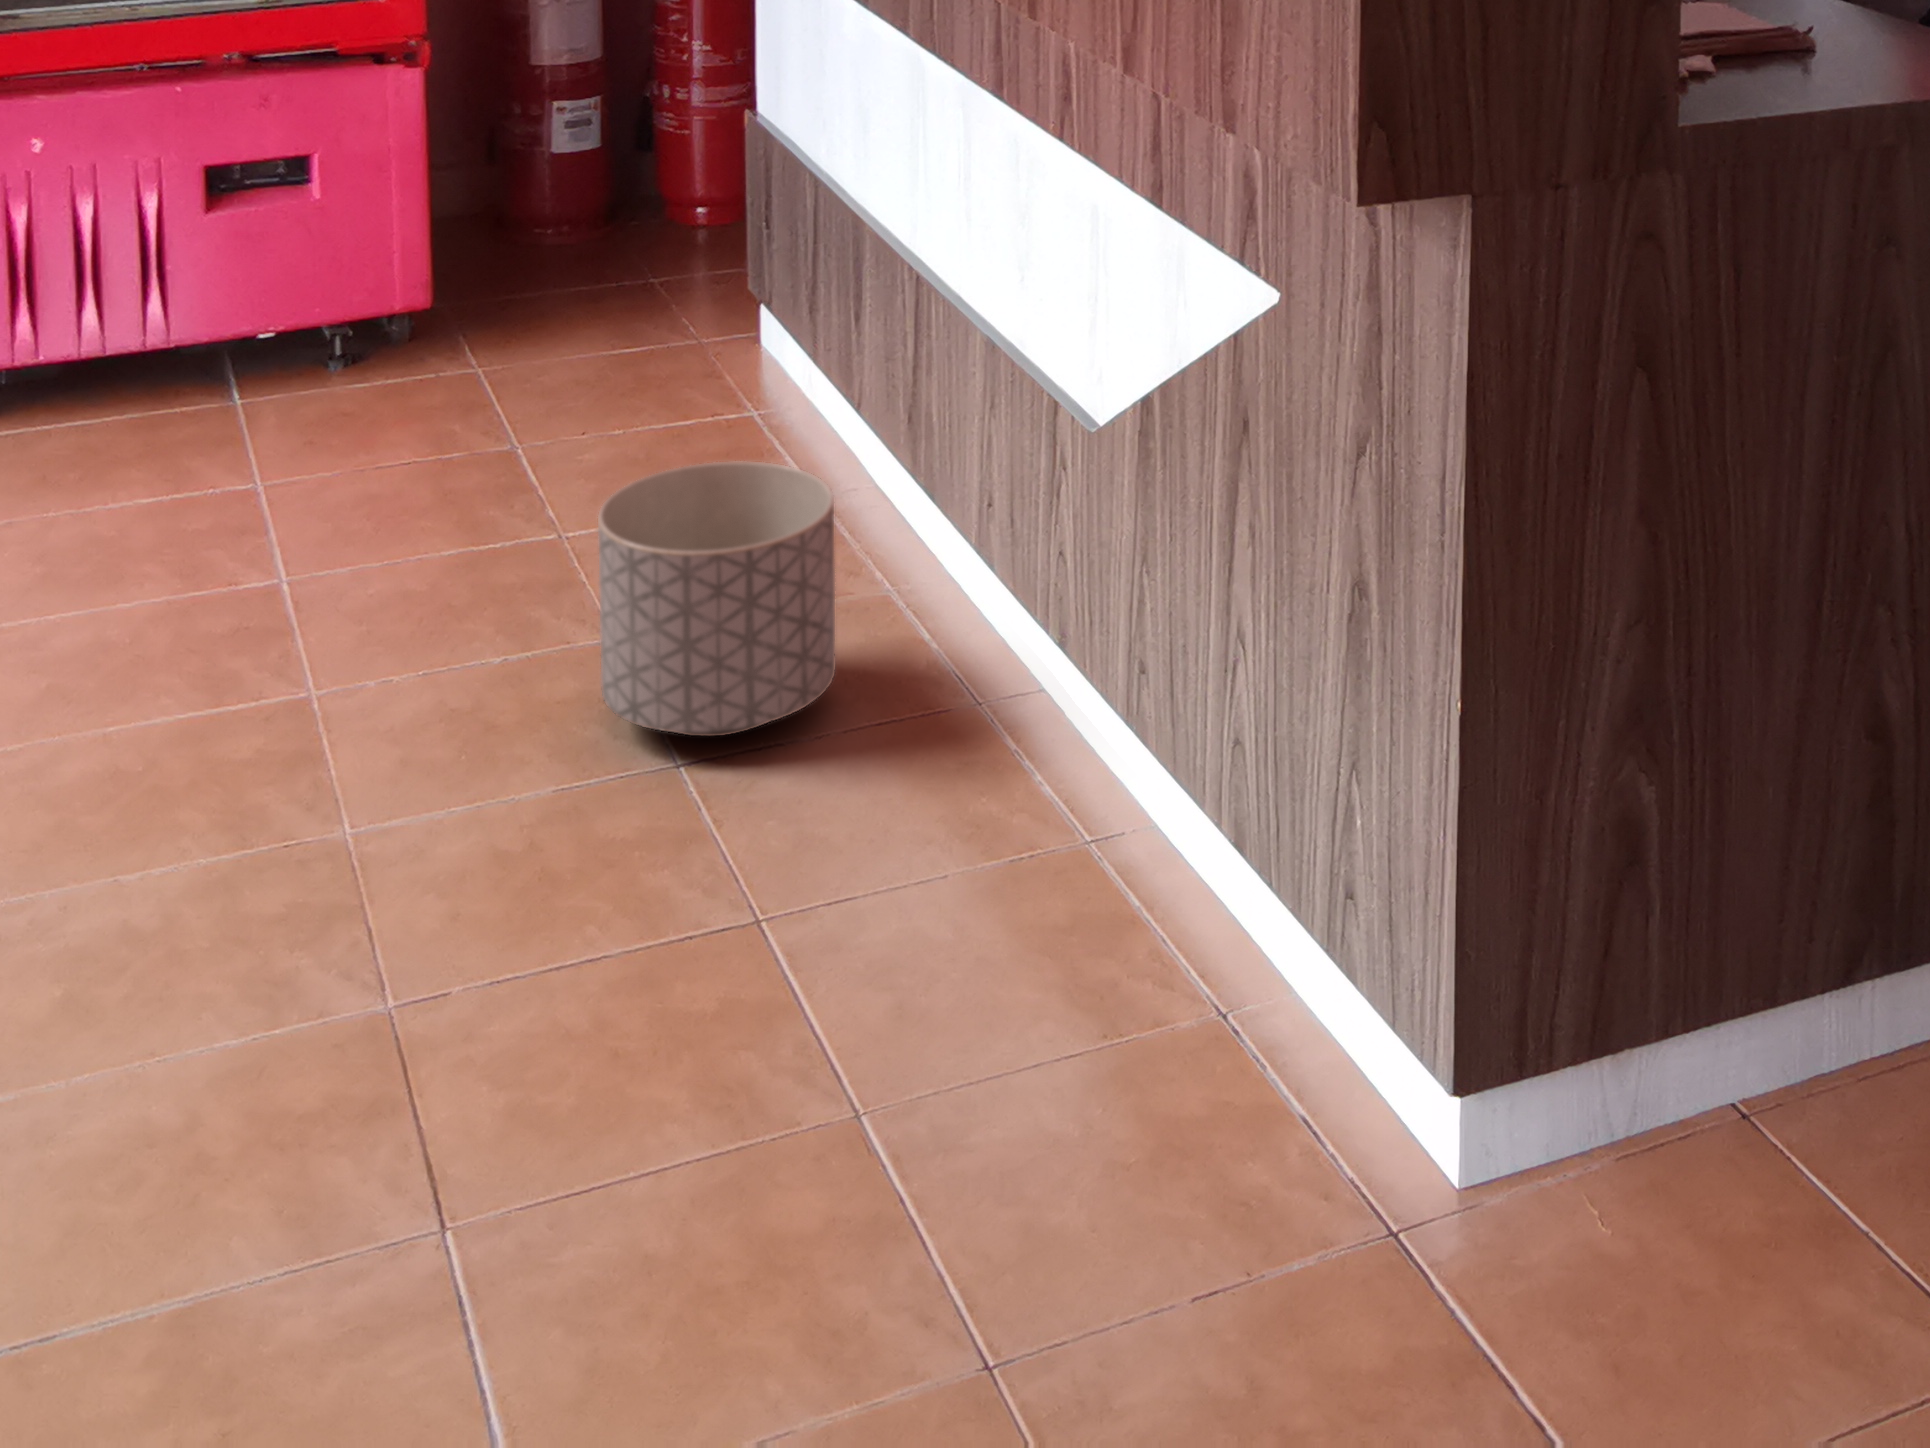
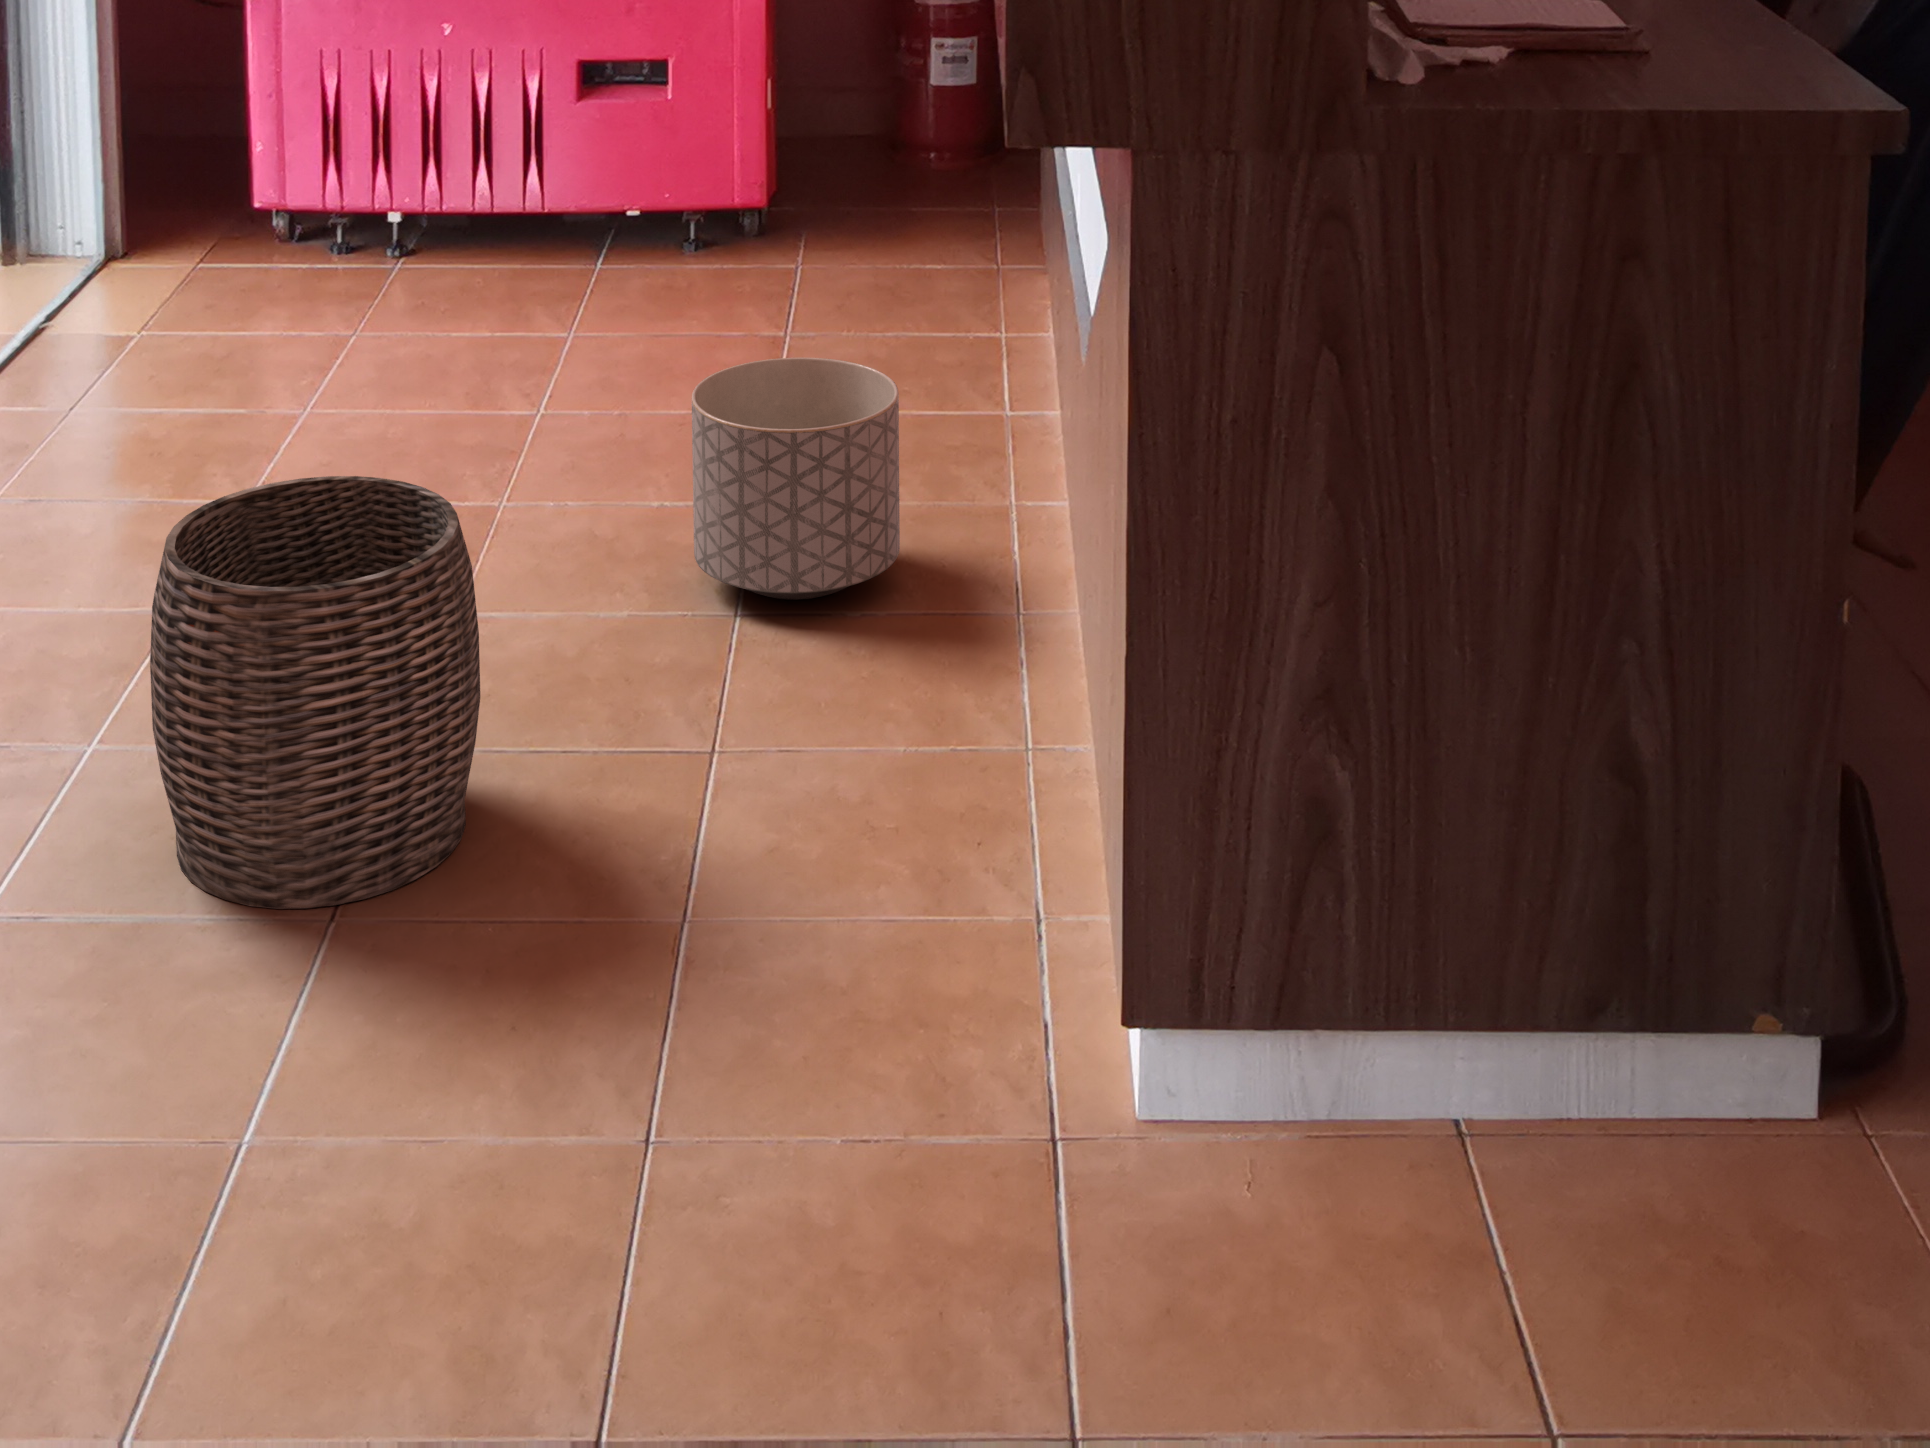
woven basket: none [137,689,552,1246] -> present [150,476,480,909]

